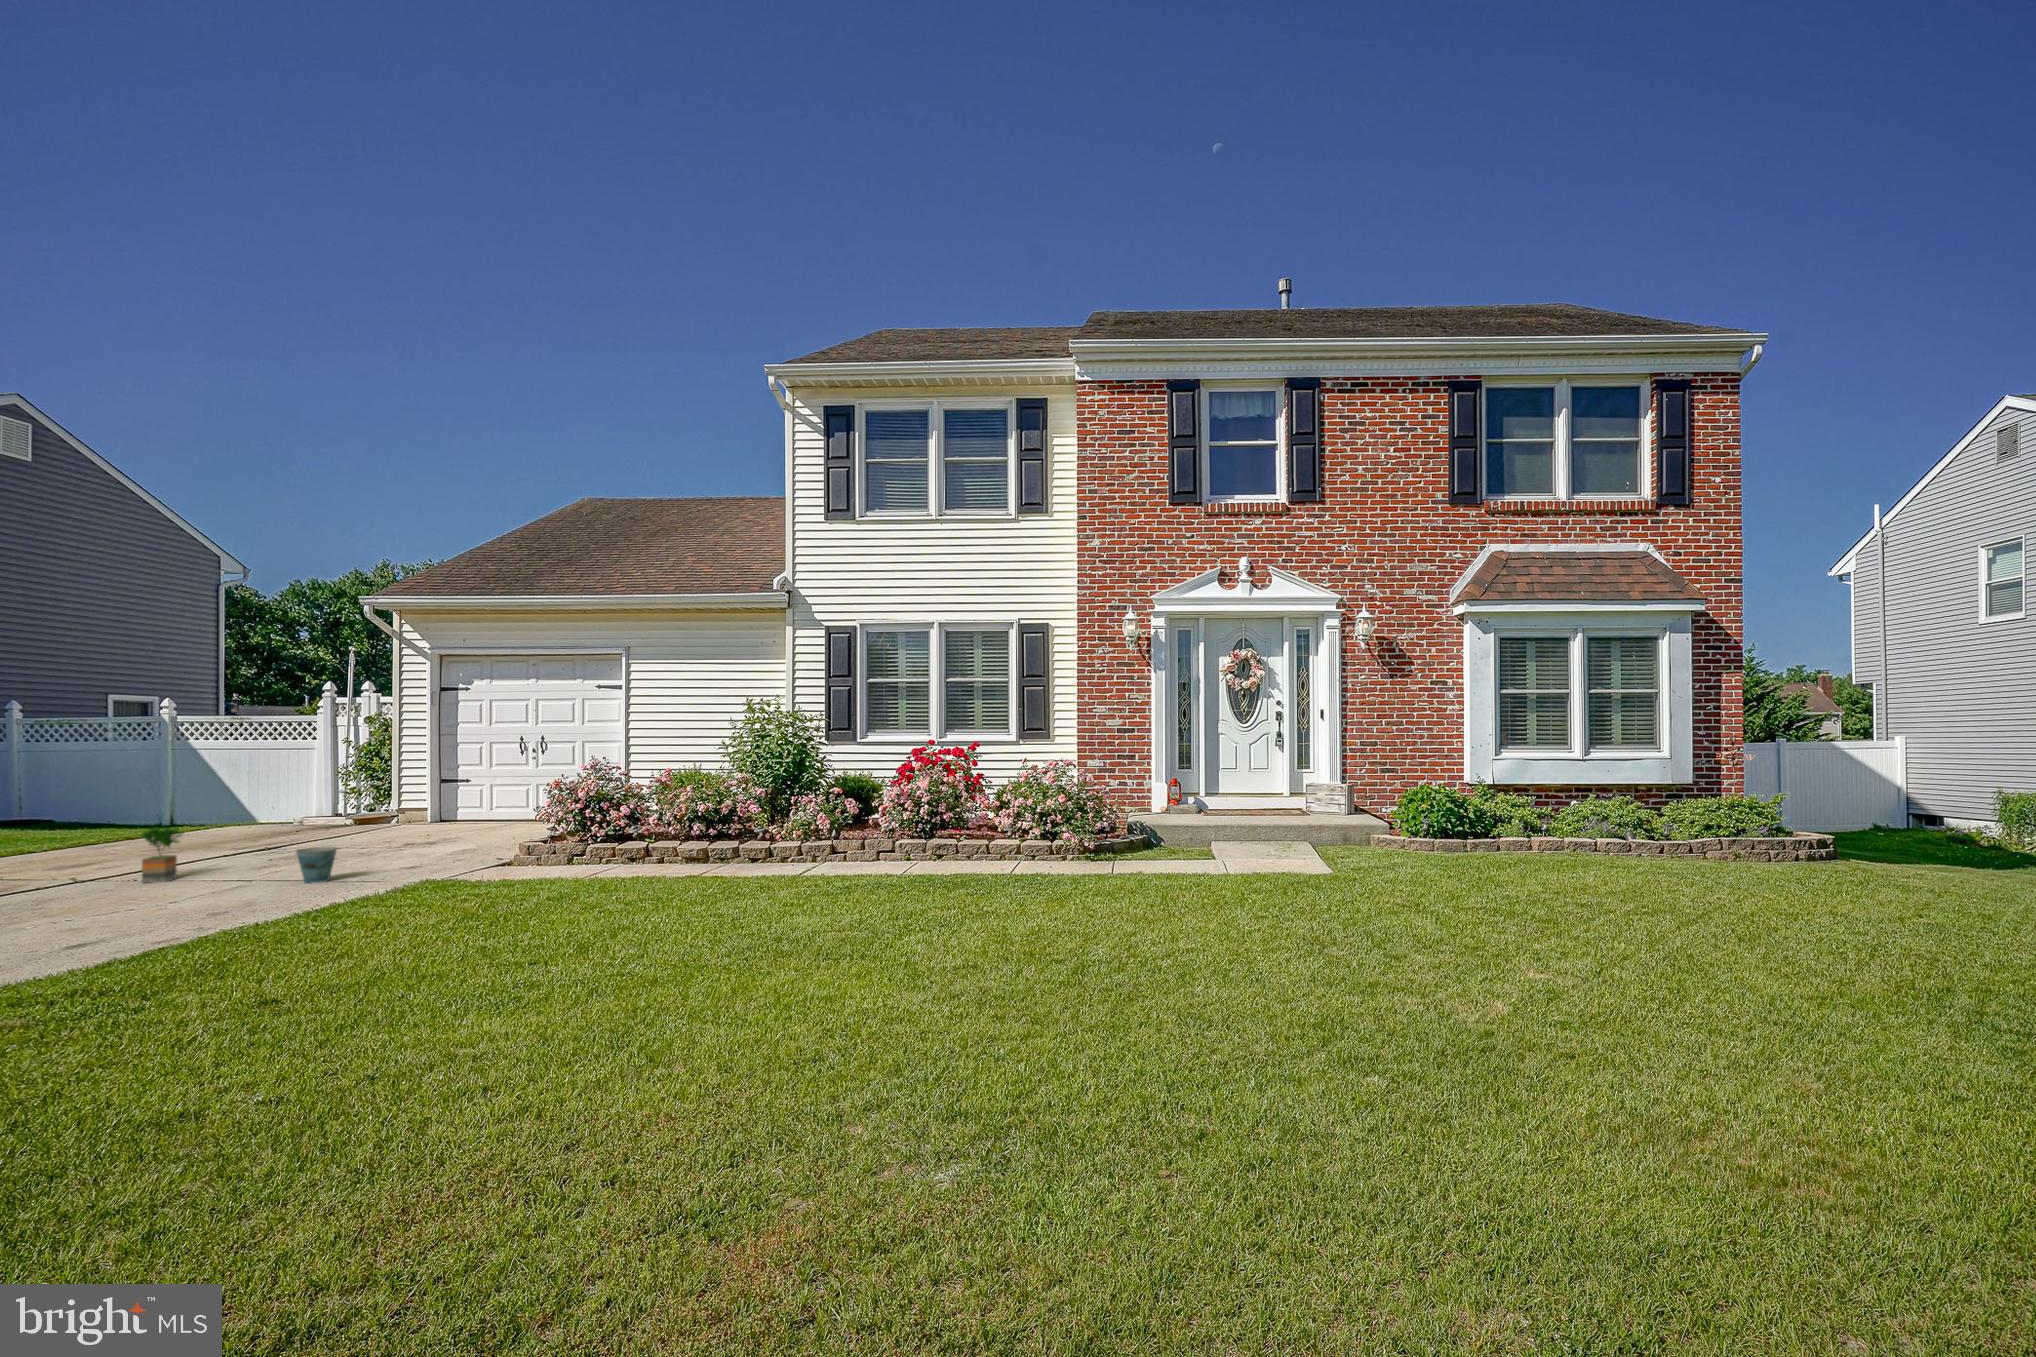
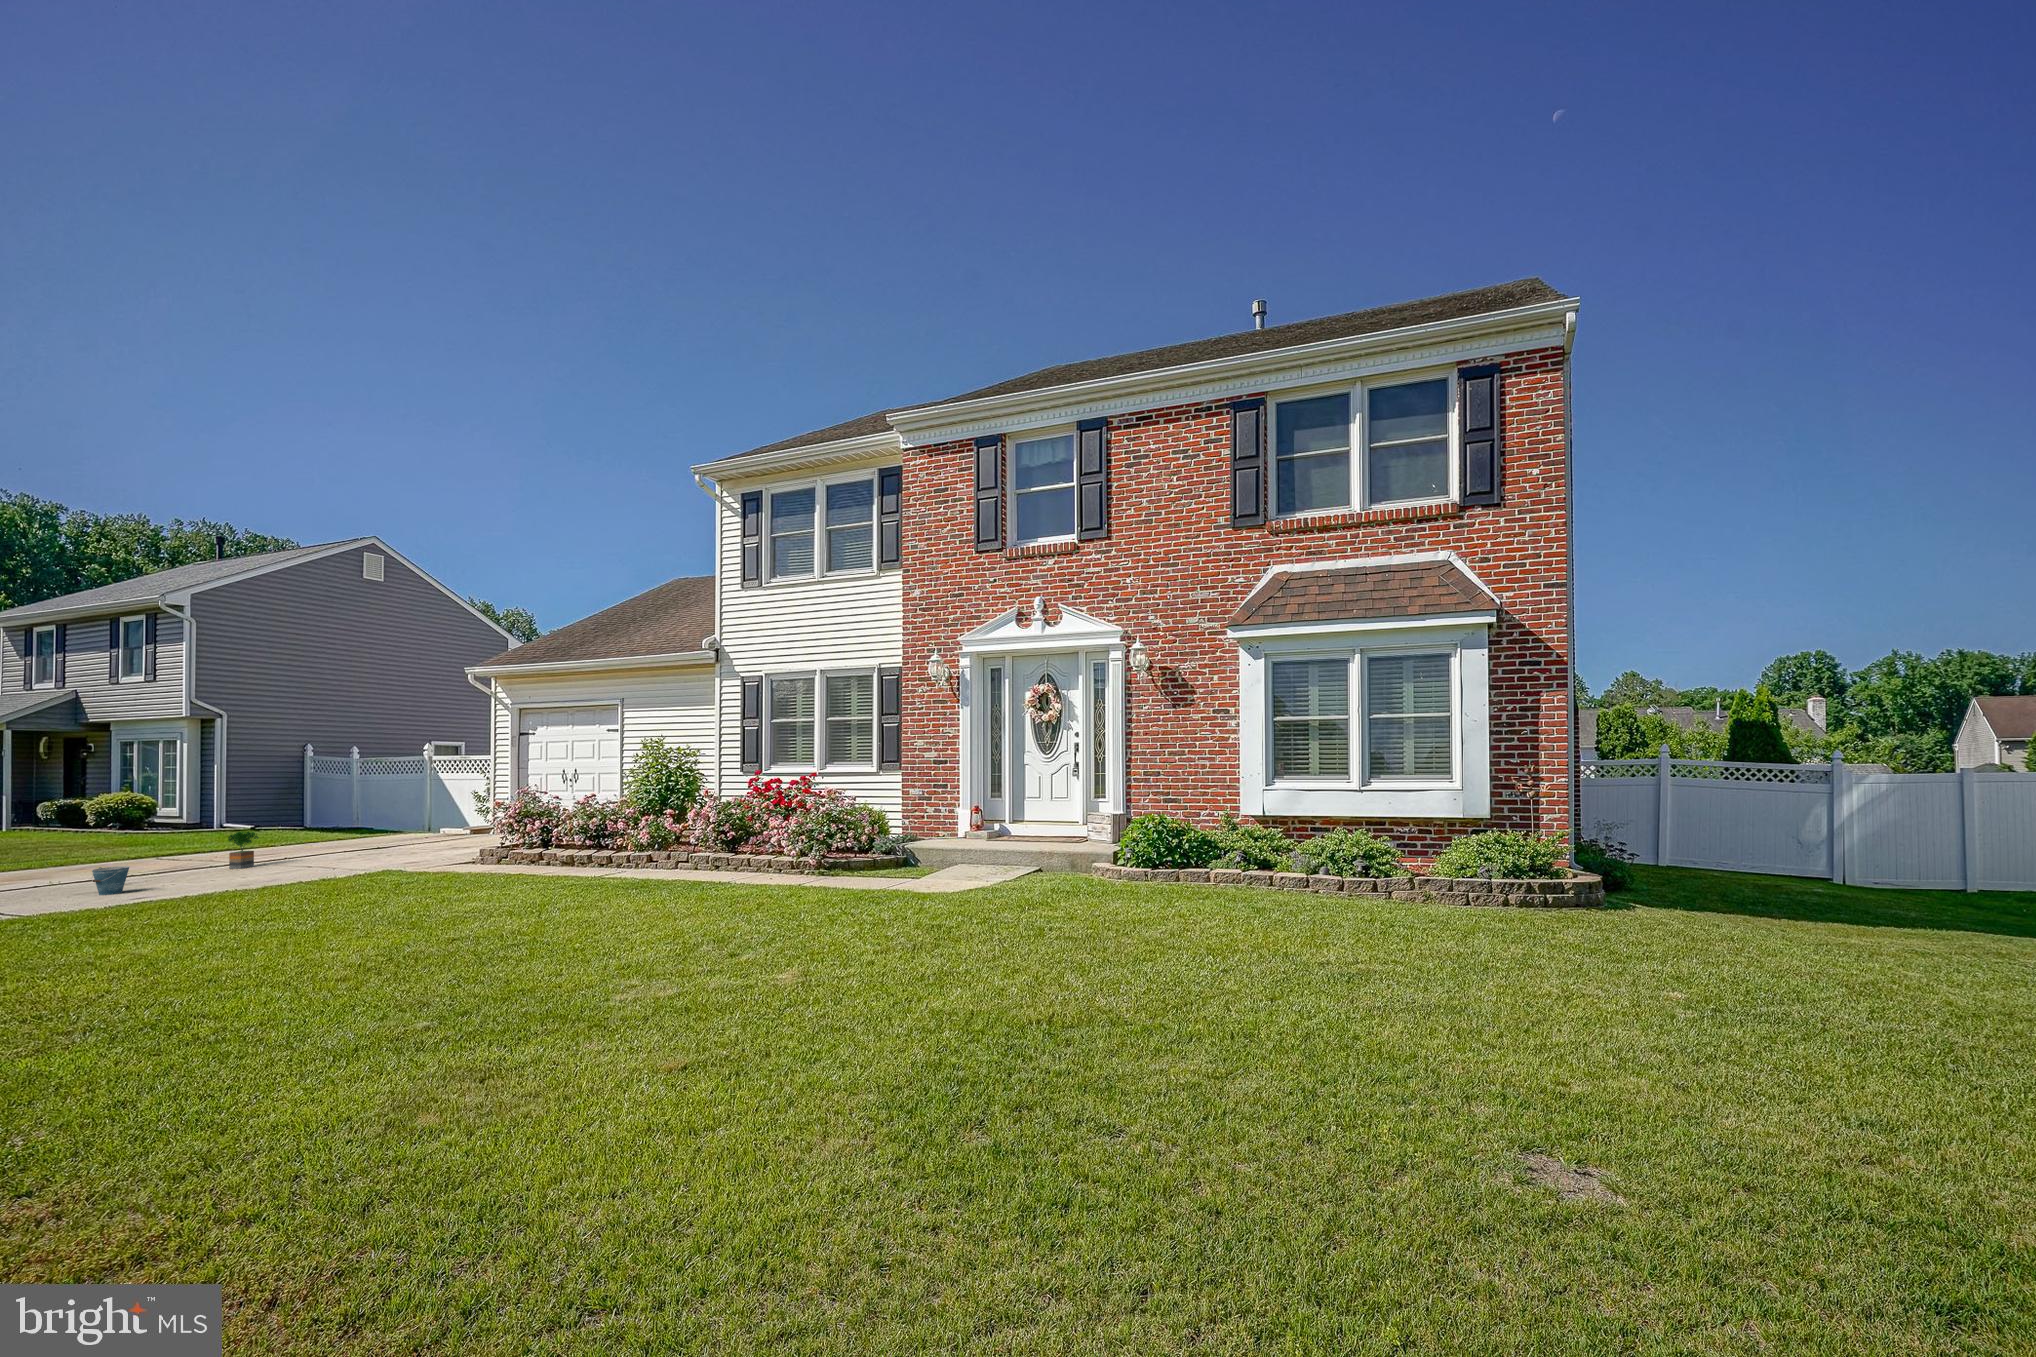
bucket: present [296,847,337,883] -> present [92,866,129,895]

